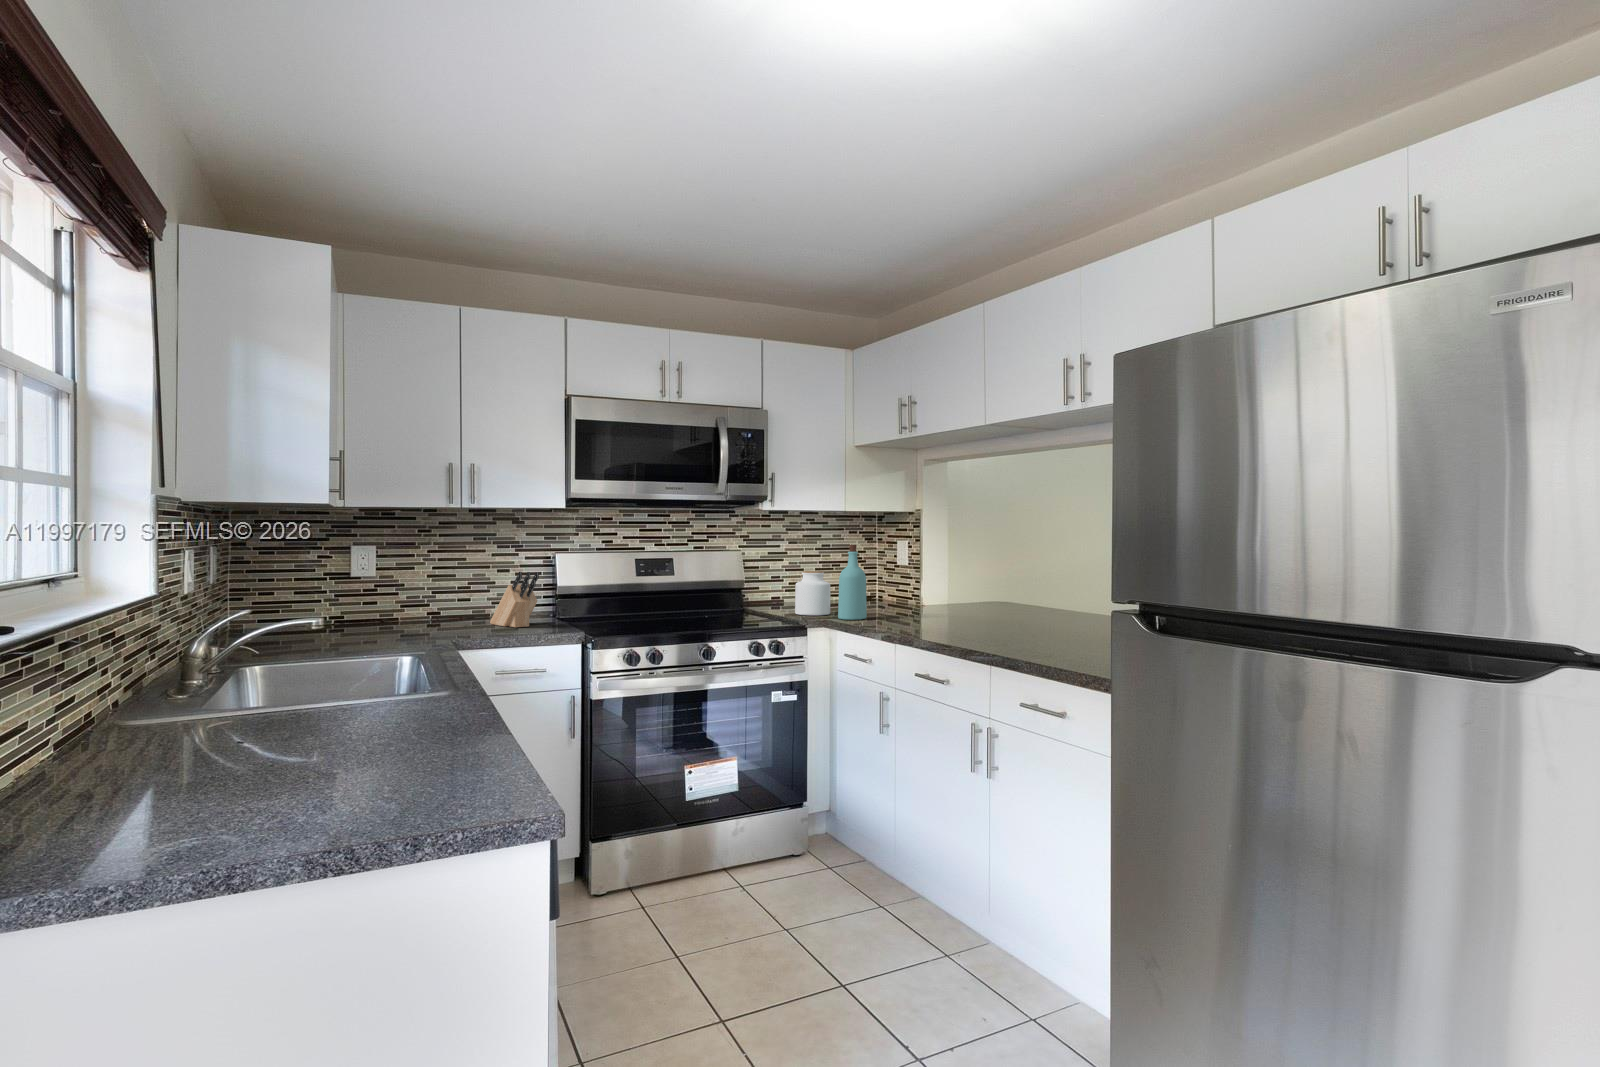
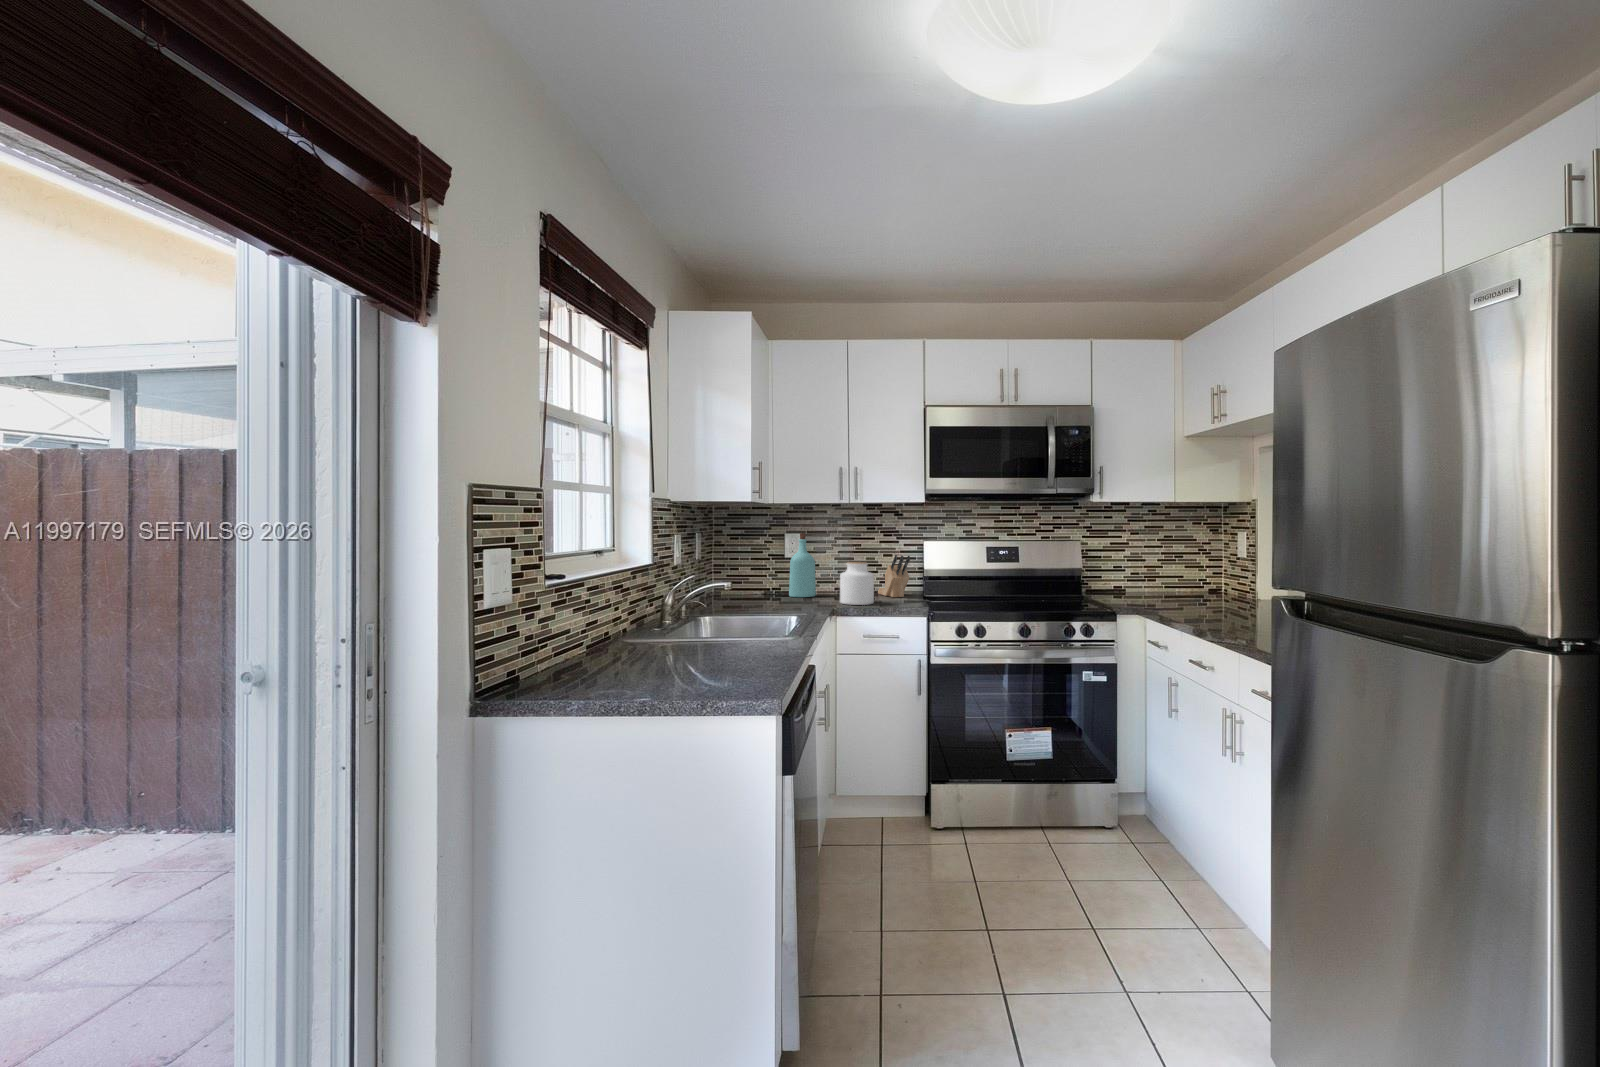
bottle: present [838,545,867,620] -> present [789,533,816,597]
jar: present [795,571,830,615] -> present [840,562,874,605]

